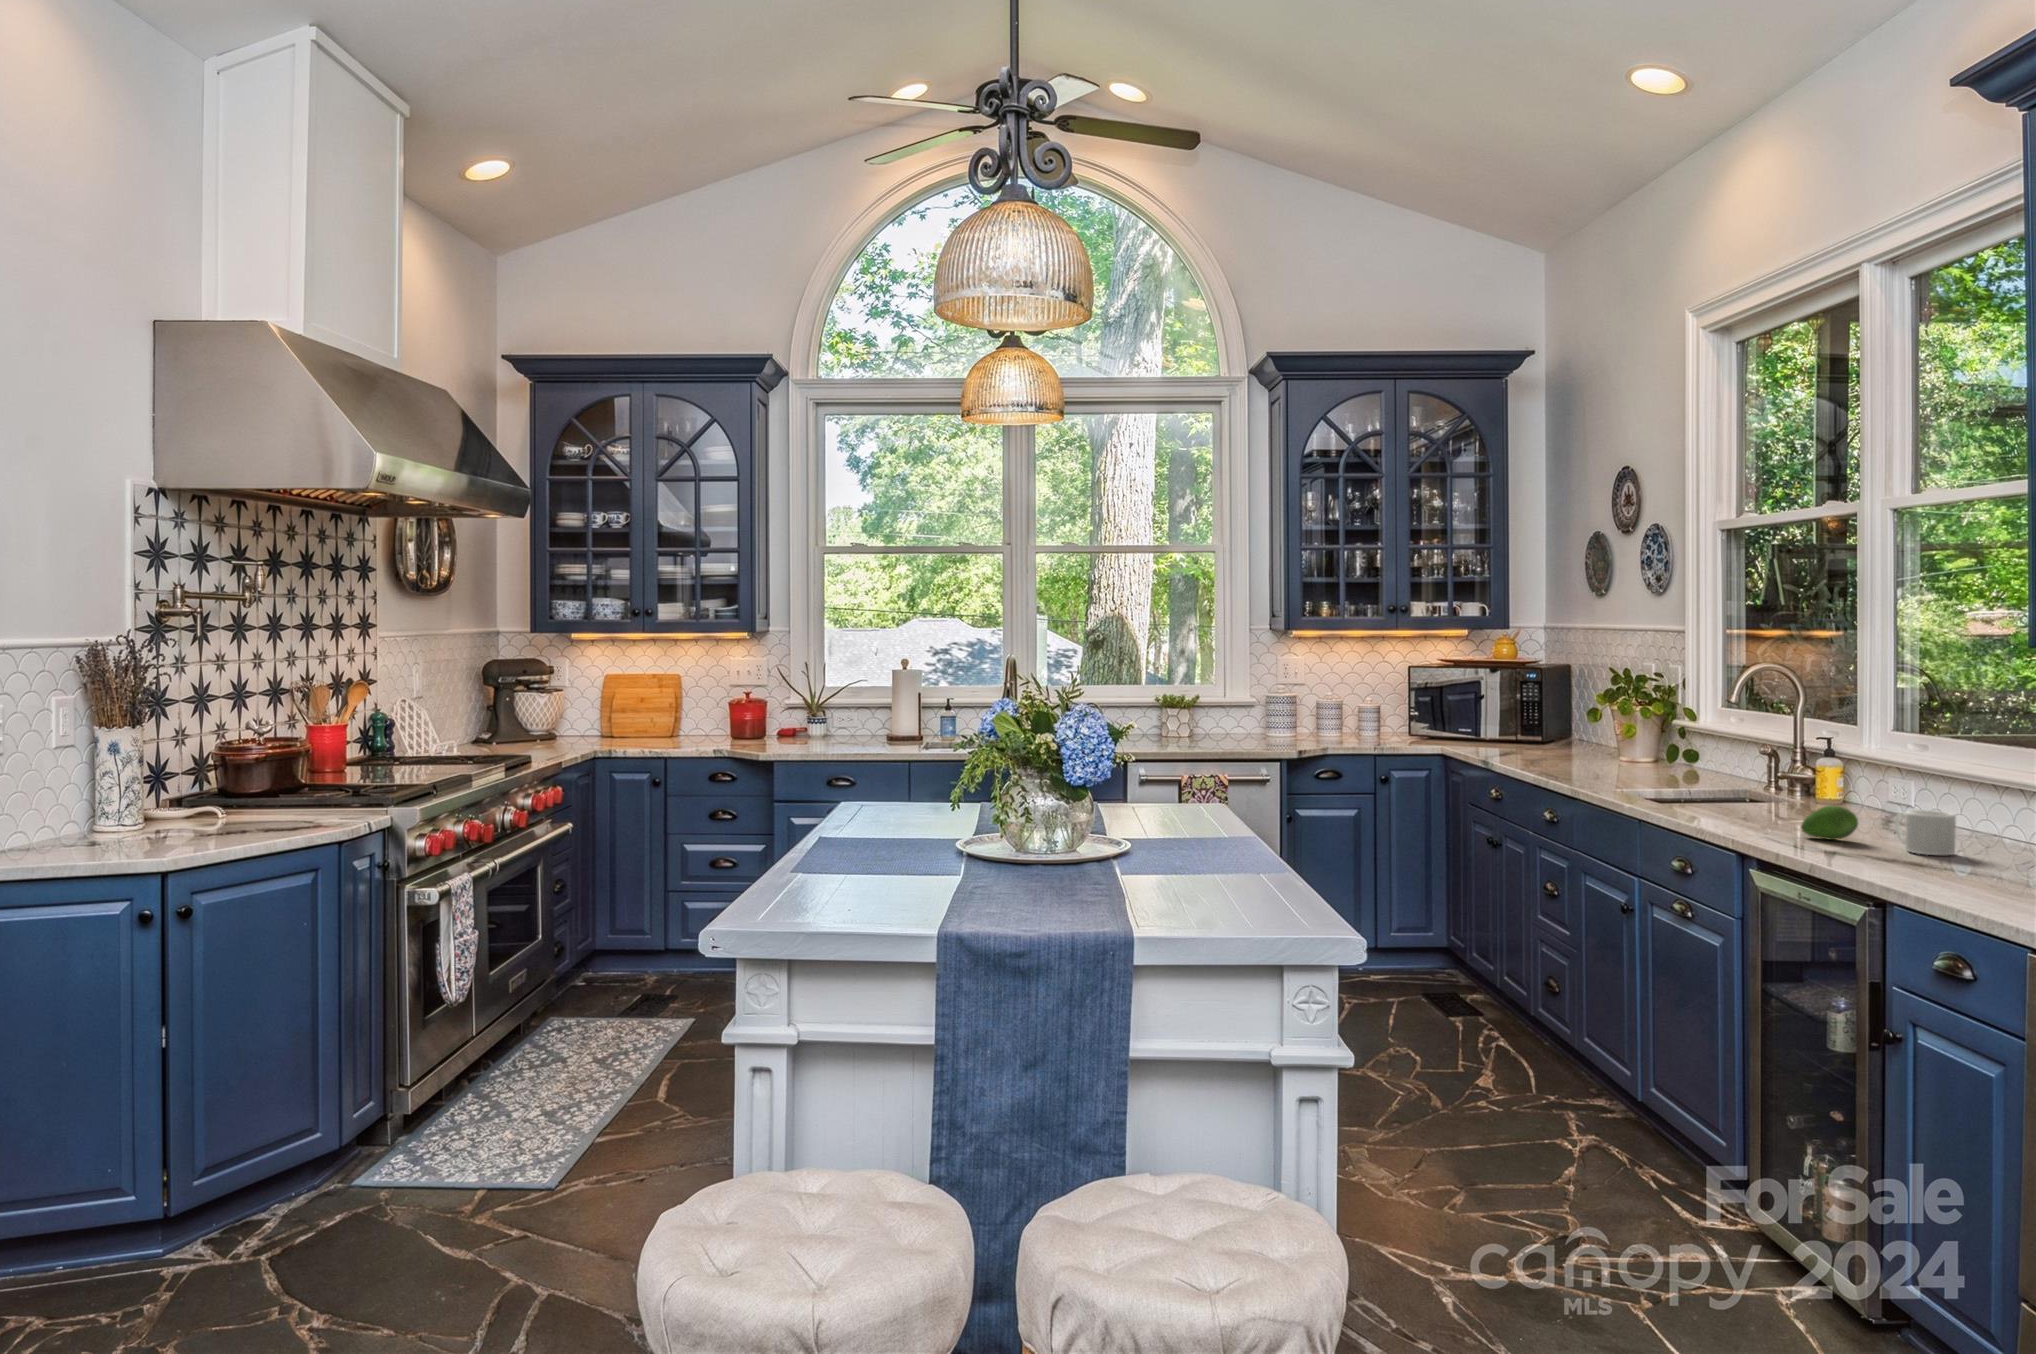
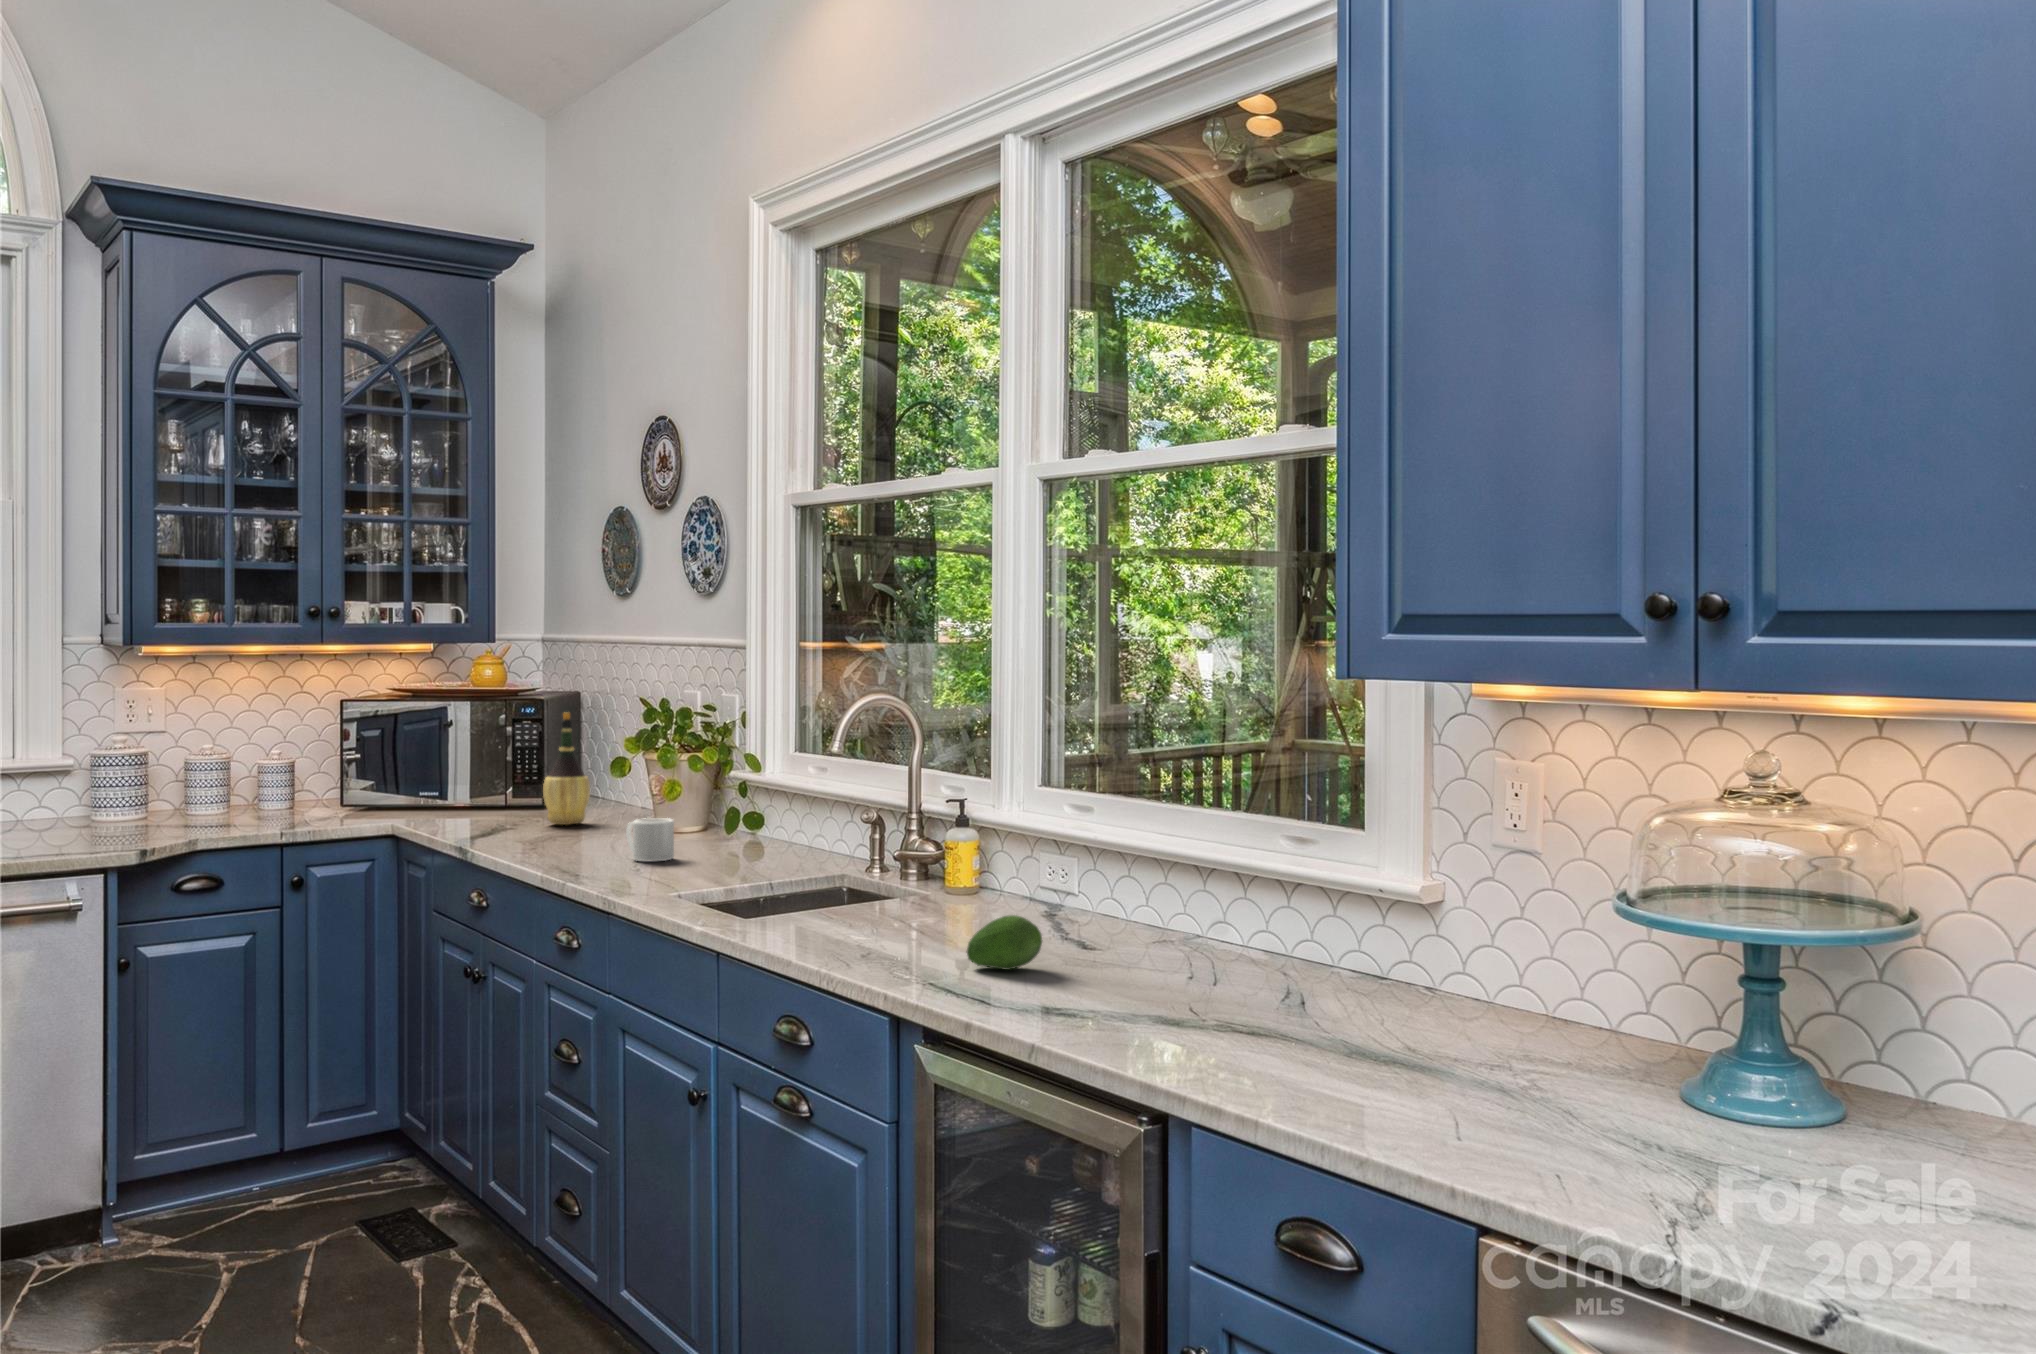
wine bottle: none [1539,676,1572,752] -> present [543,712,590,825]
mug: present [1895,810,1956,855] -> present [626,818,674,862]

